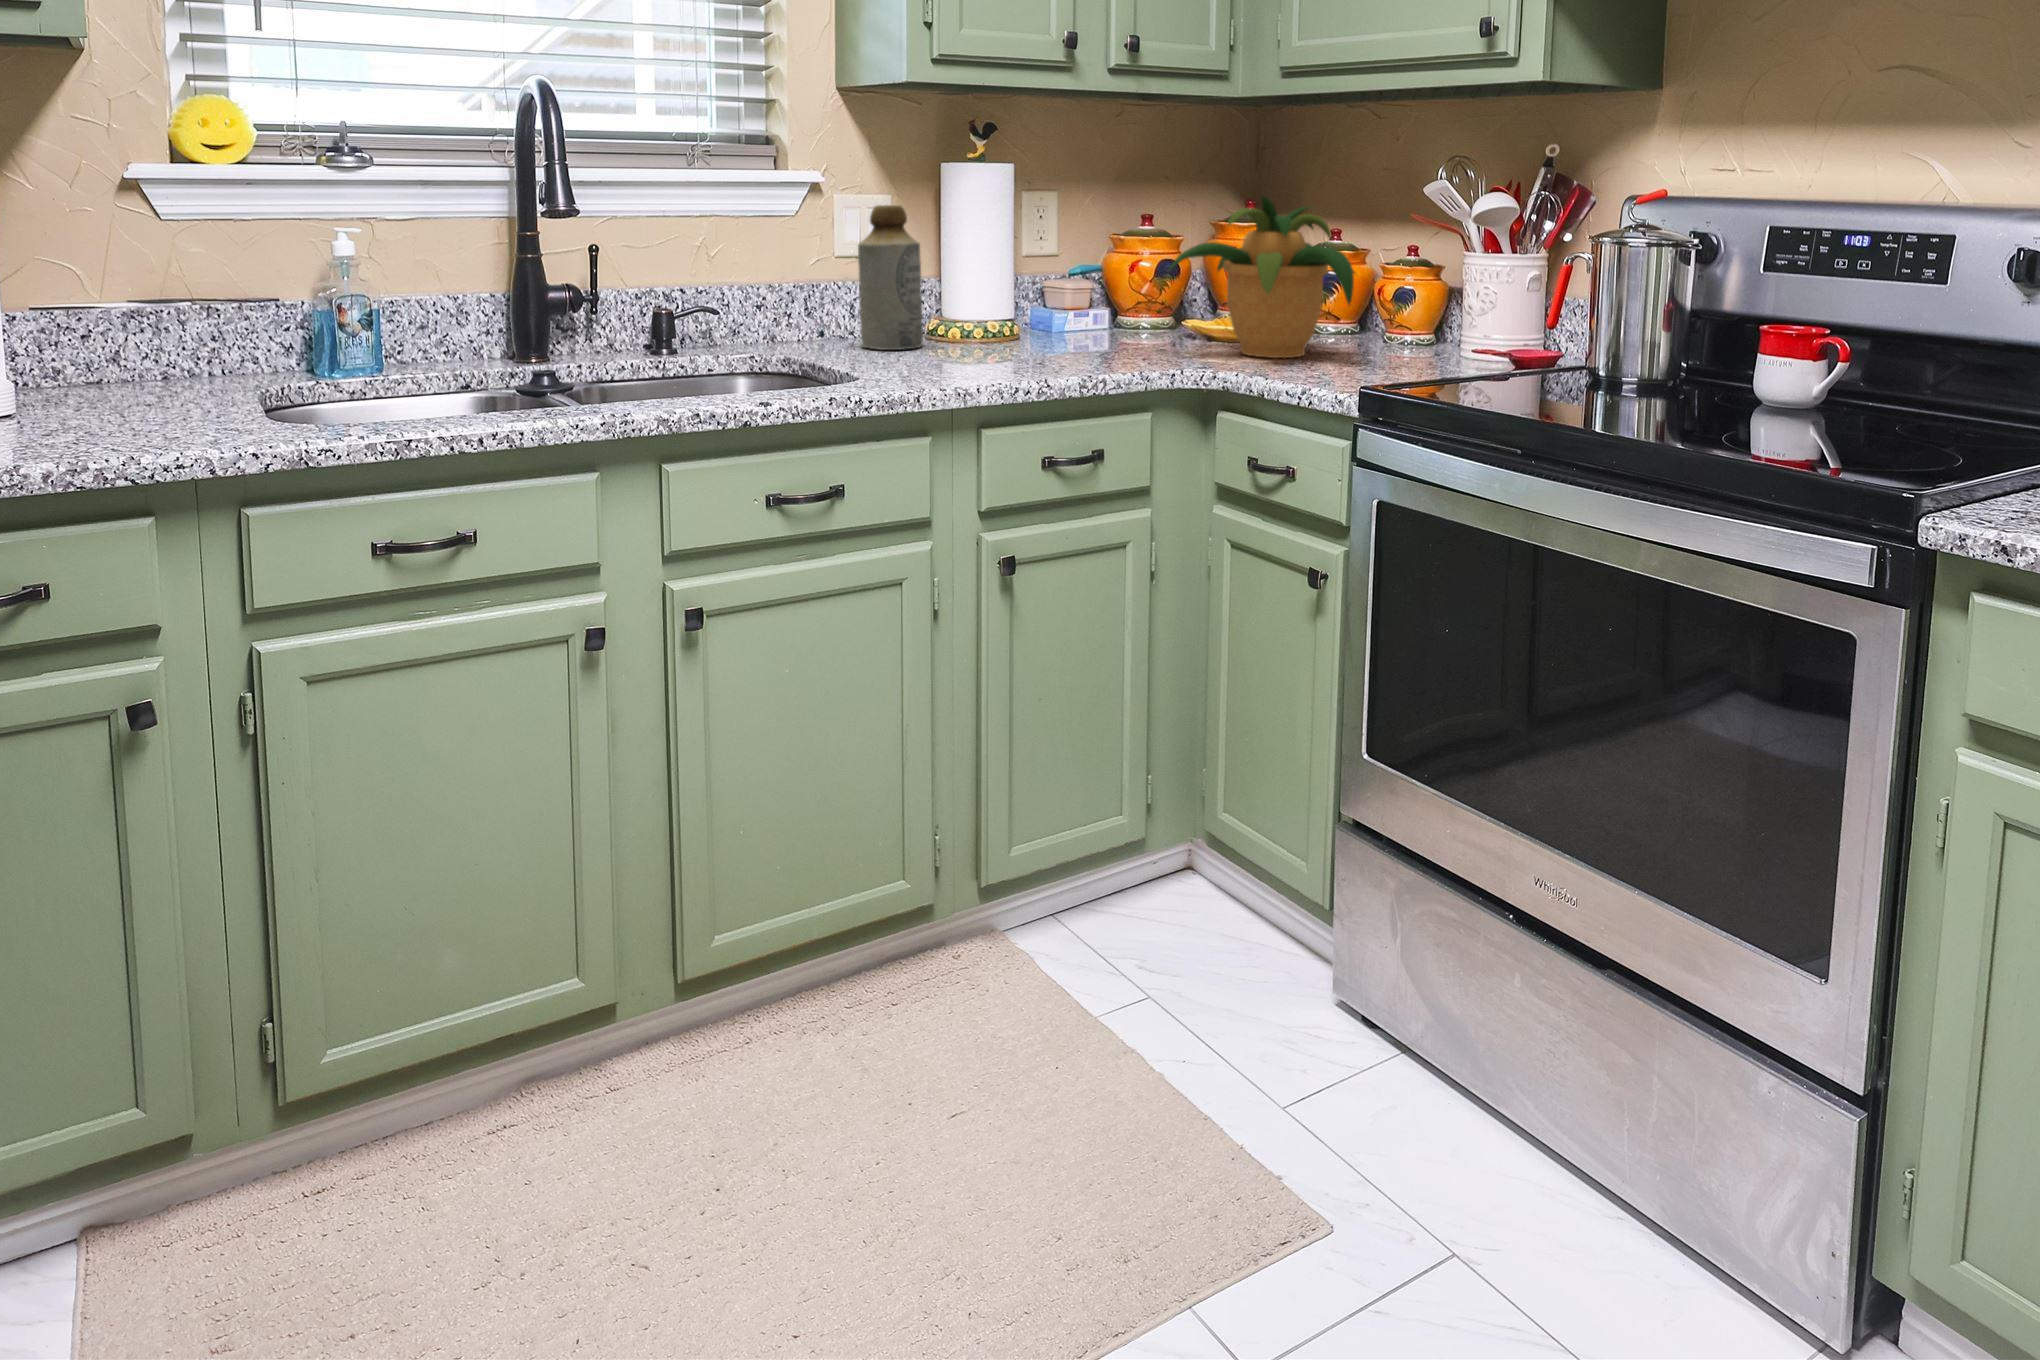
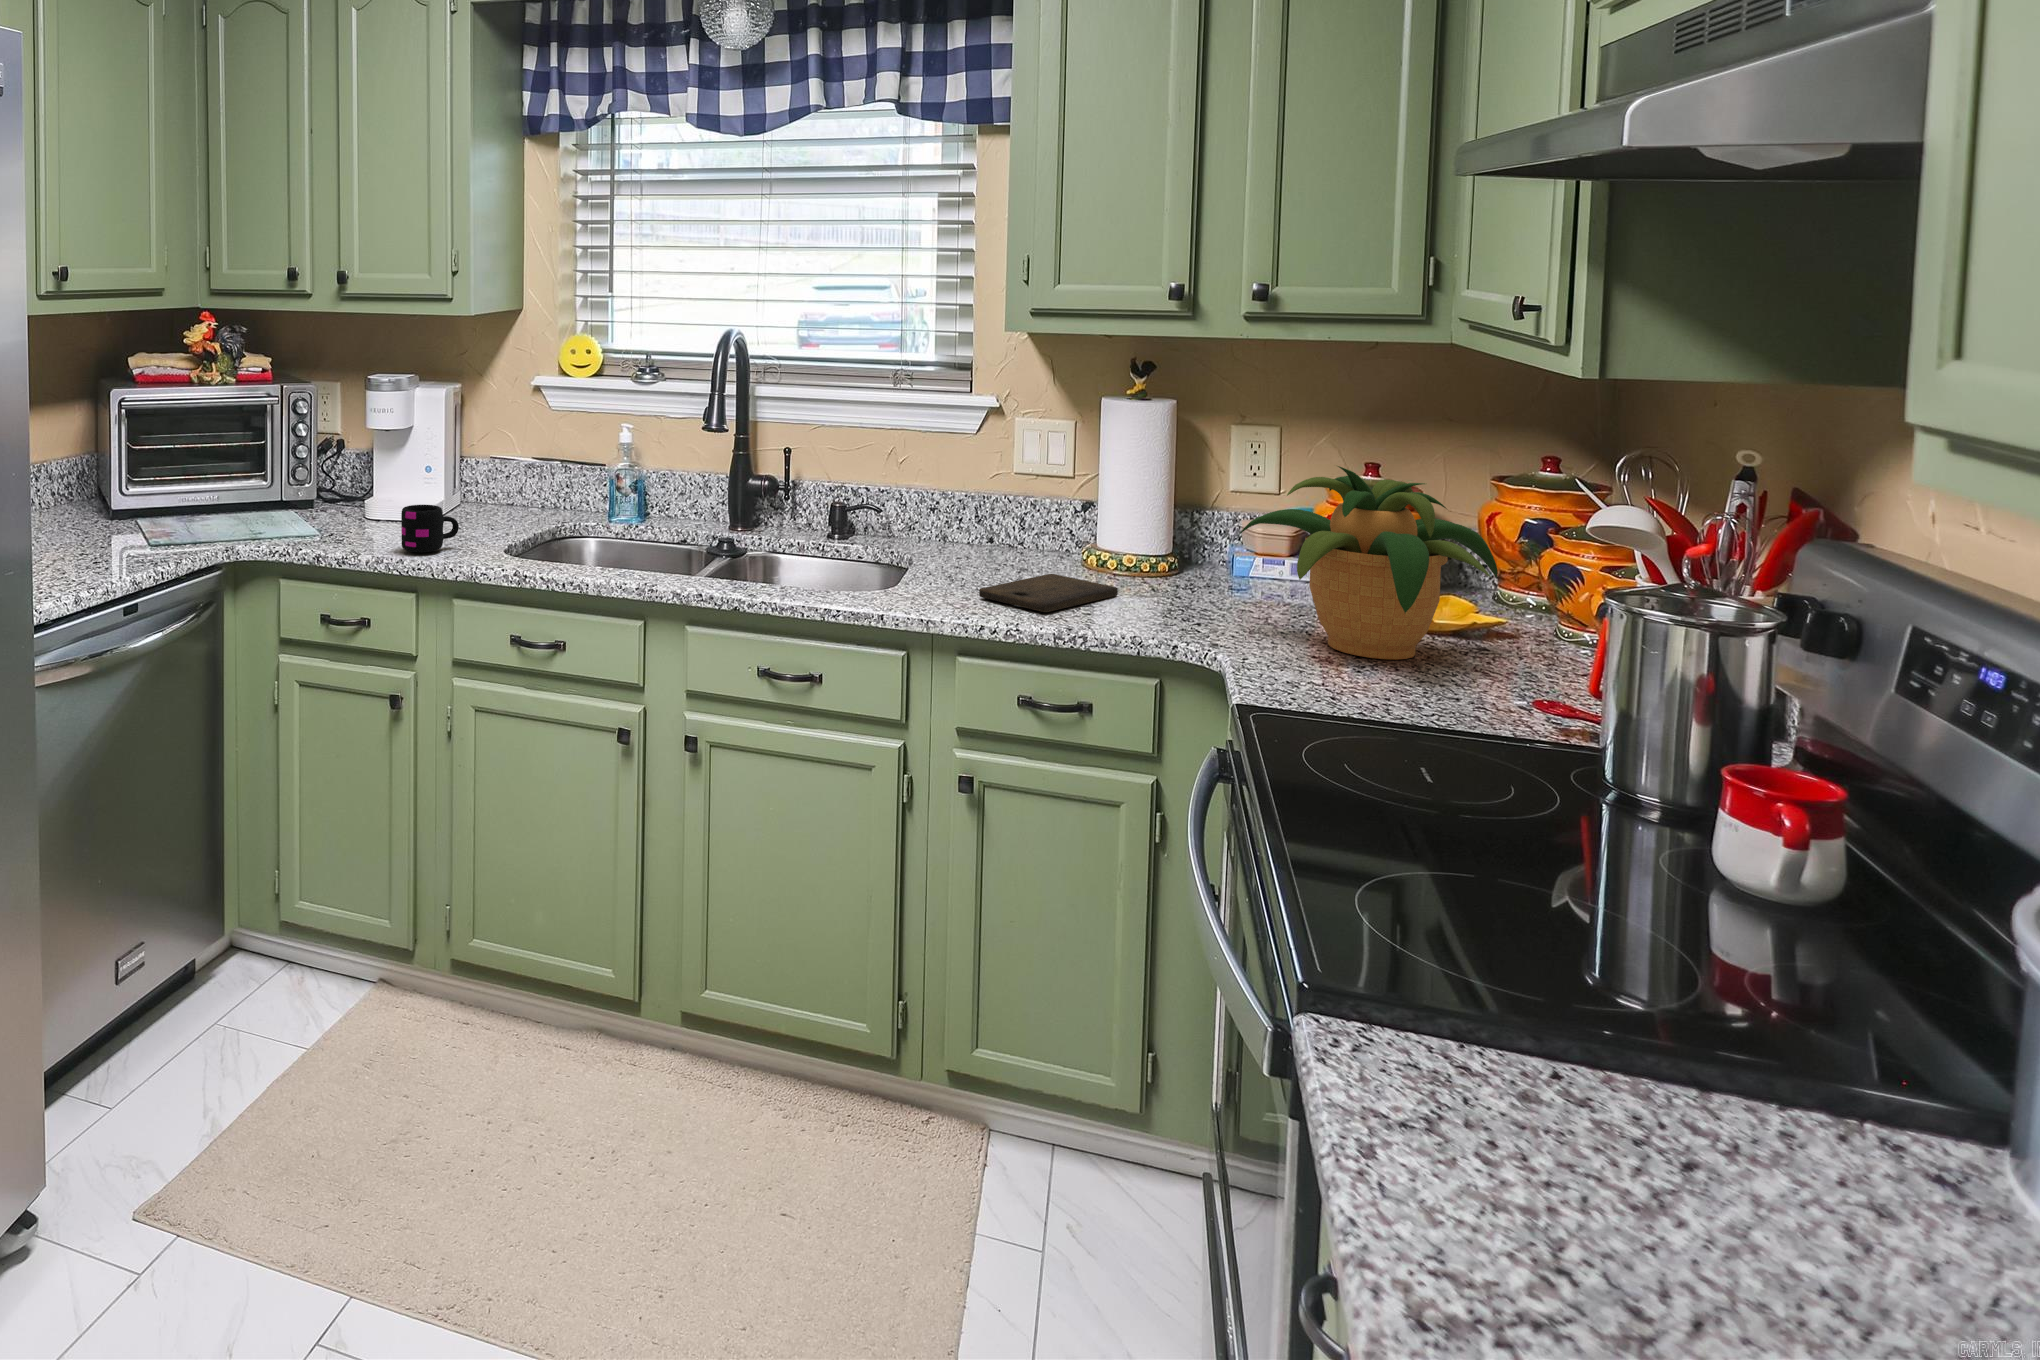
bottle: present [858,205,923,350] -> none [984,433,1044,569]
cutting board: none [958,344,1042,370] -> present [979,574,1118,612]
mug: none [58,365,170,450] -> present [401,505,459,552]

